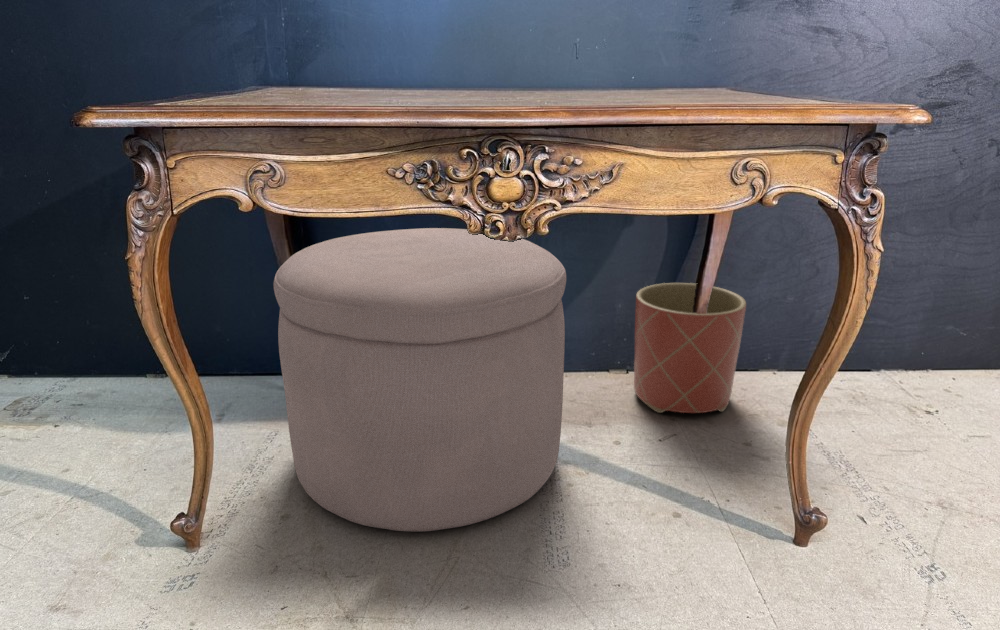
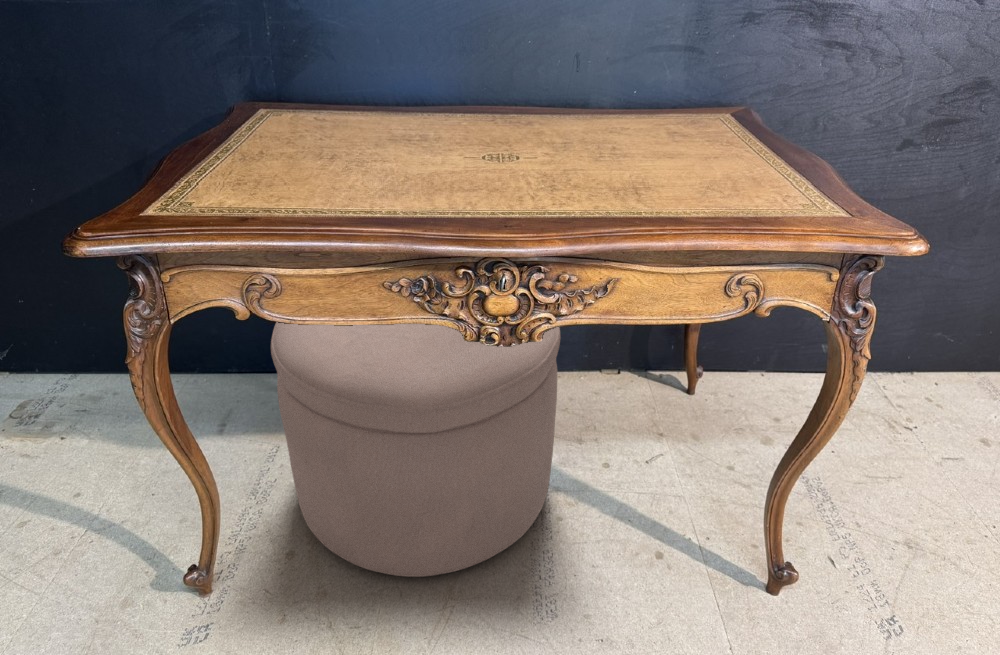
planter: present [634,283,746,413] -> none [624,294,739,431]

